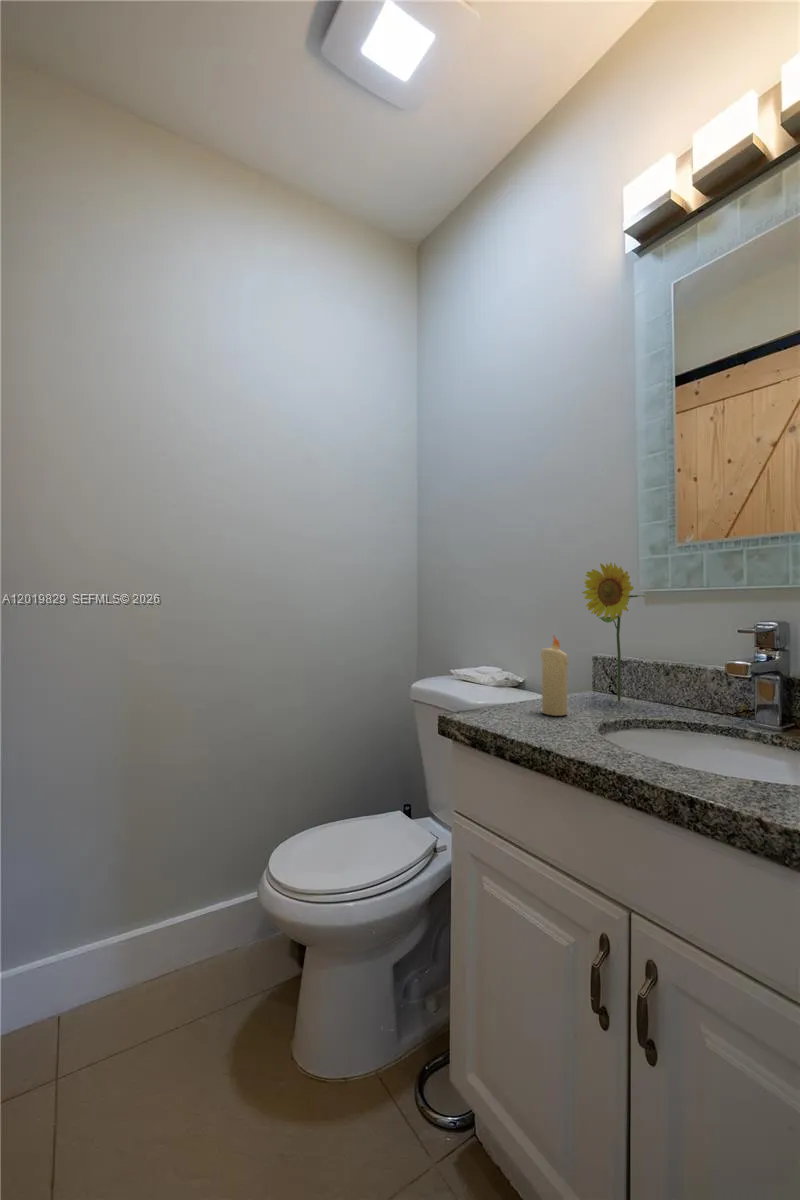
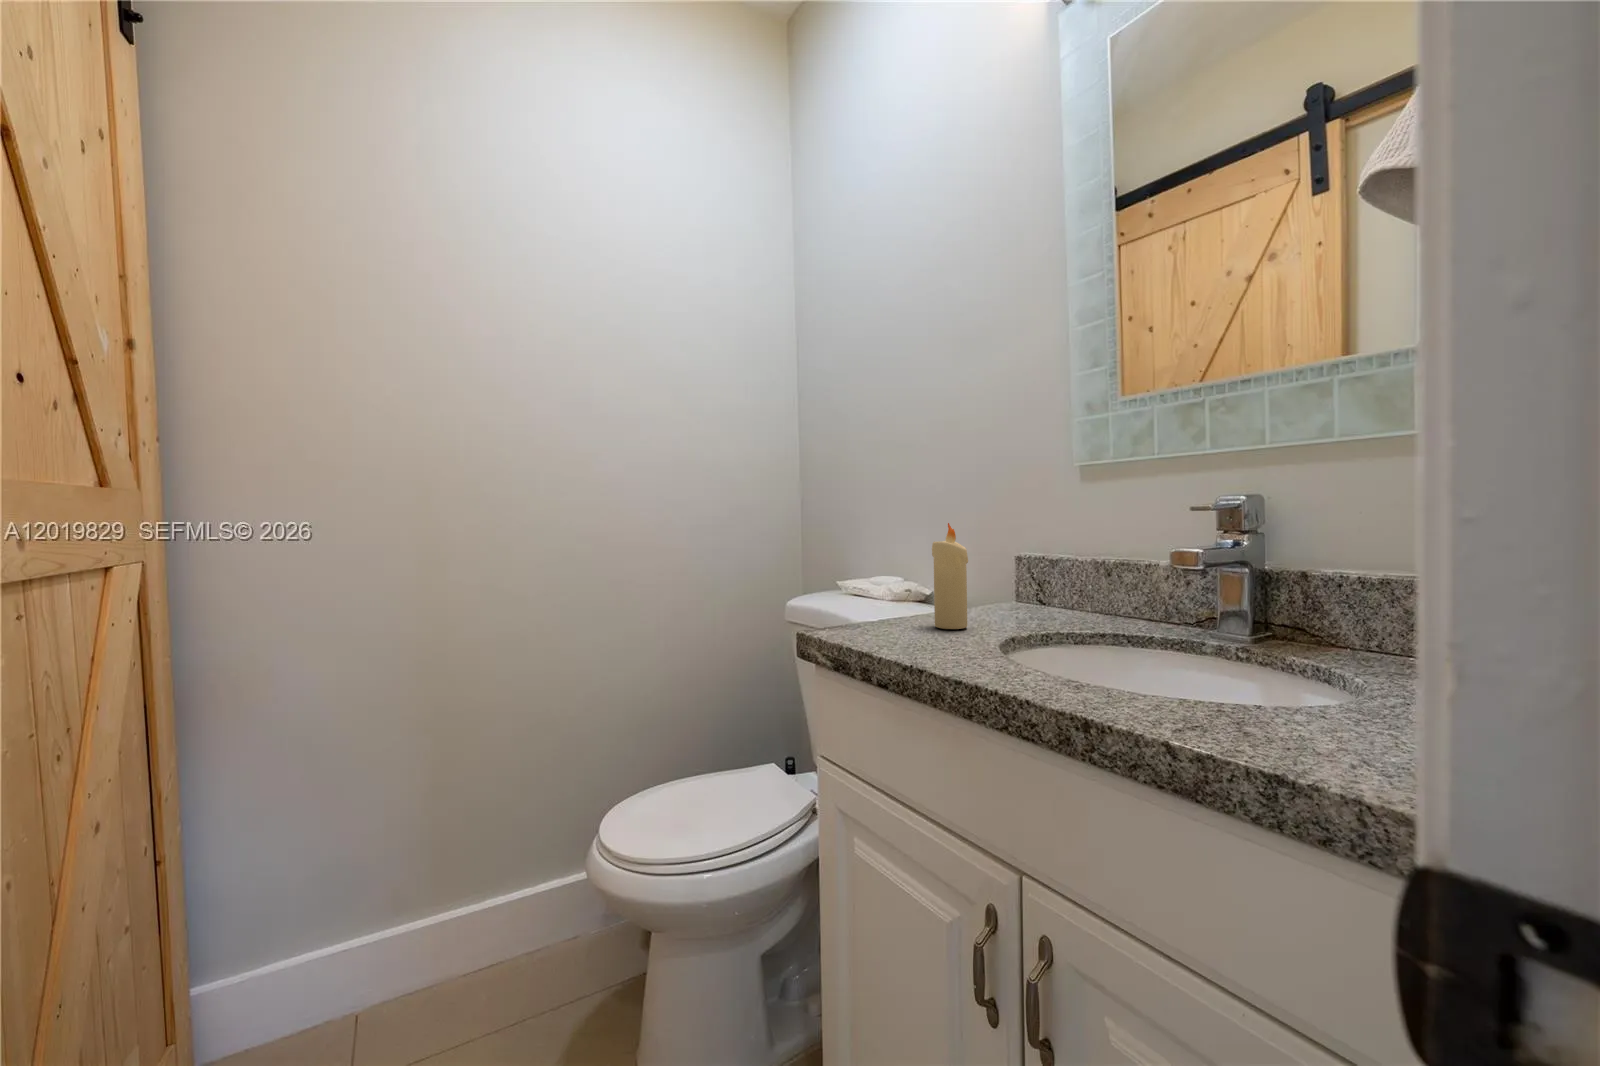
flower: present [582,563,645,702] -> none [995,426,1076,612]

